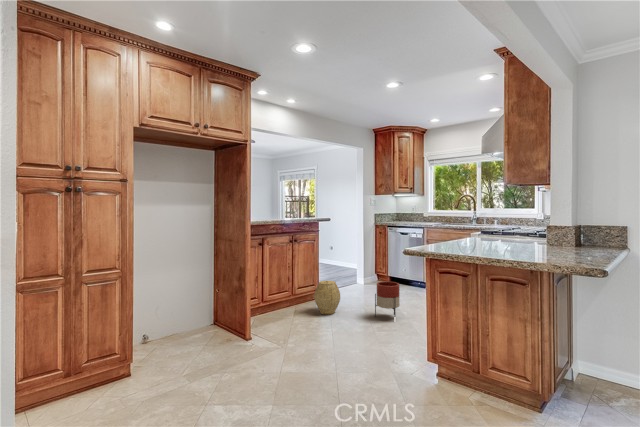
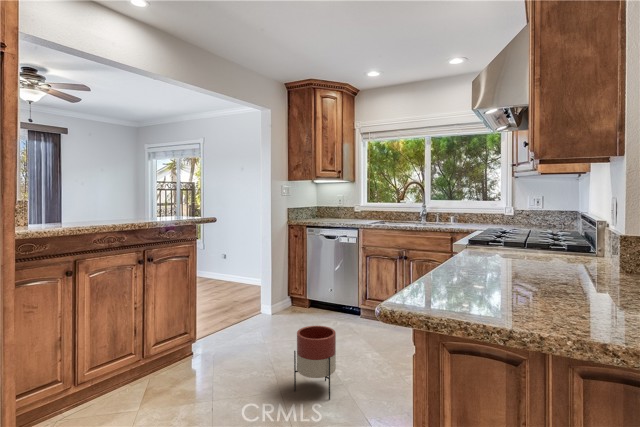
woven basket: present [314,281,340,315] -> none [184,330,233,395]

